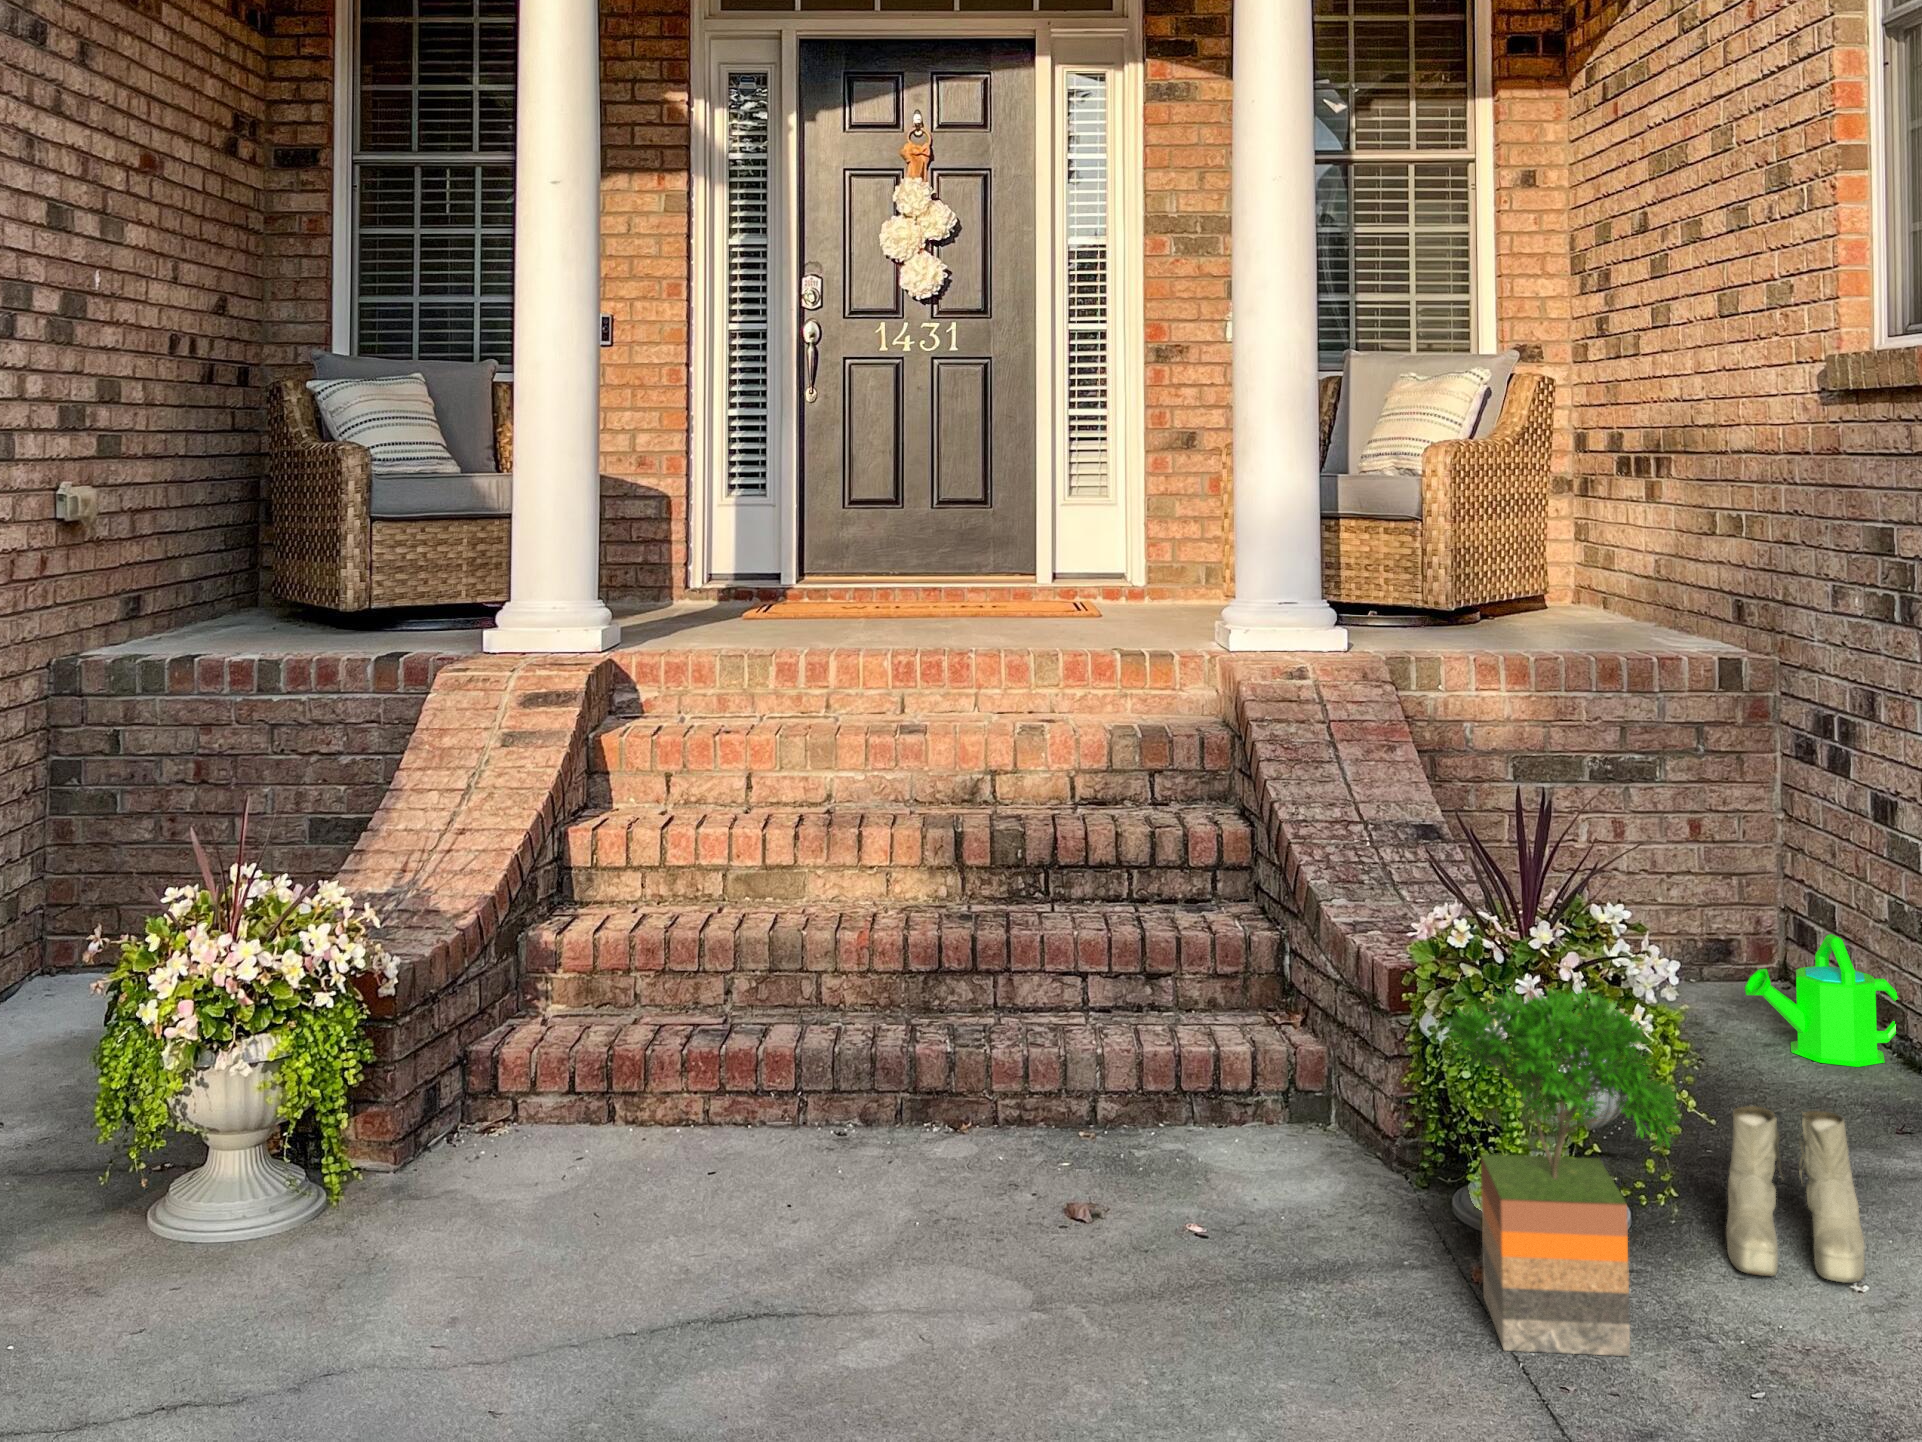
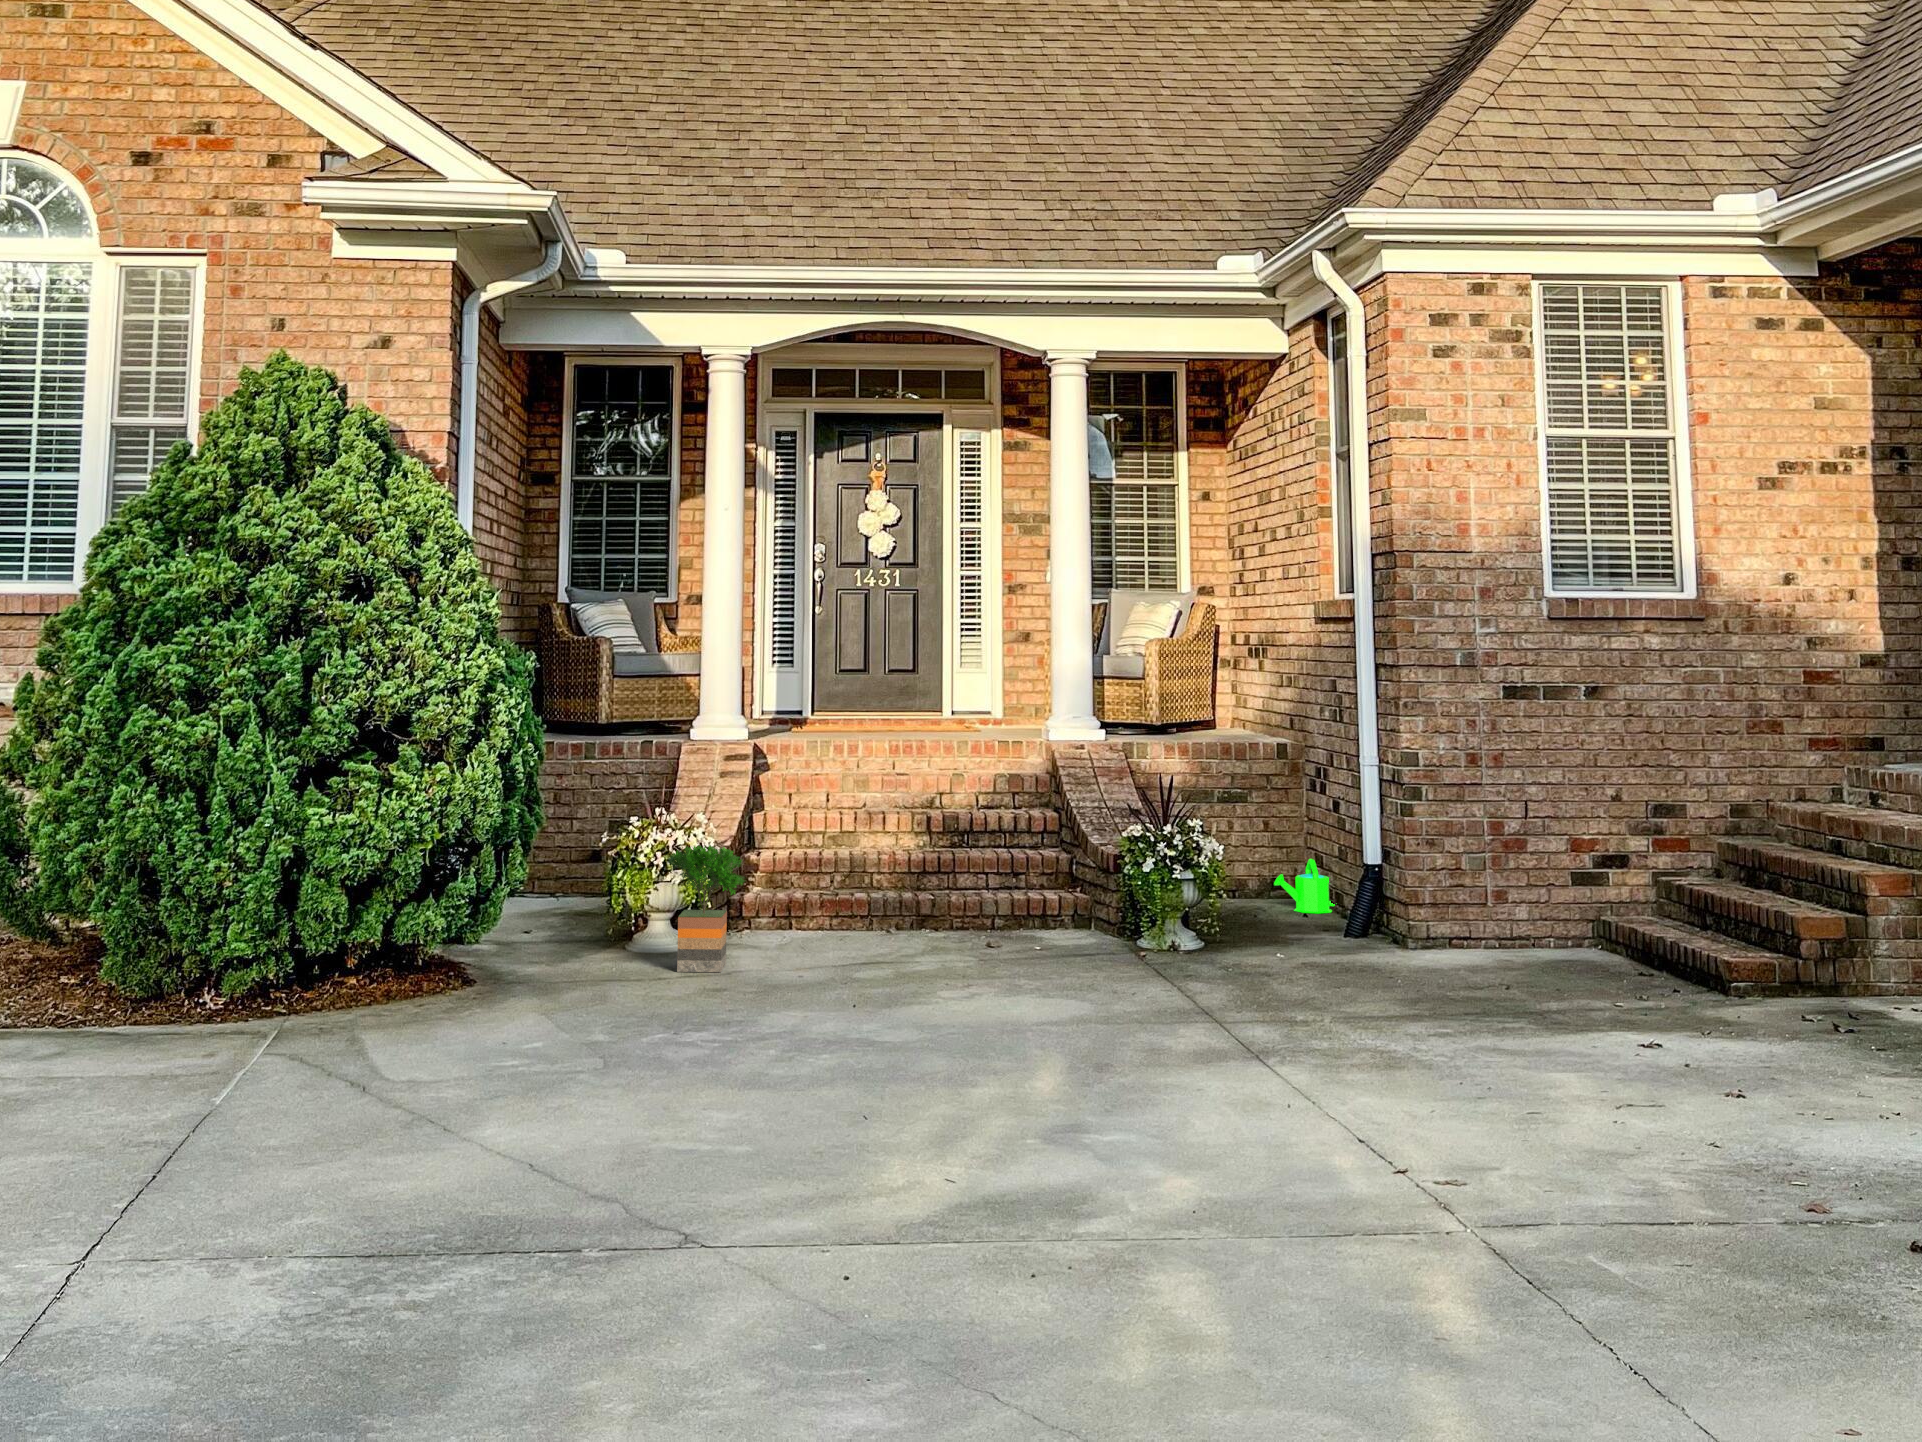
potted tree: present [1444,988,1679,1356] -> present [669,846,744,972]
boots: present [1726,1106,1865,1283] -> none [1236,897,1284,953]

